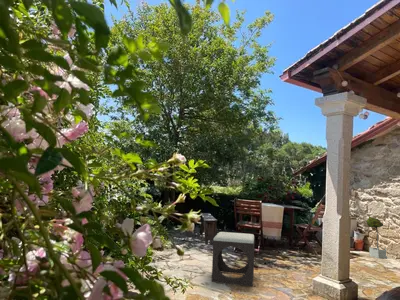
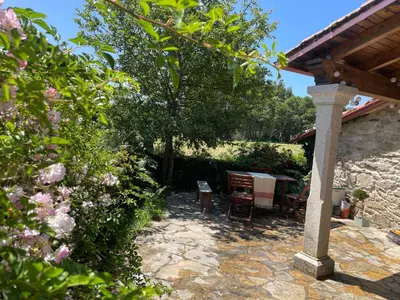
footstool: present [212,232,254,286] -> none [203,209,244,261]

